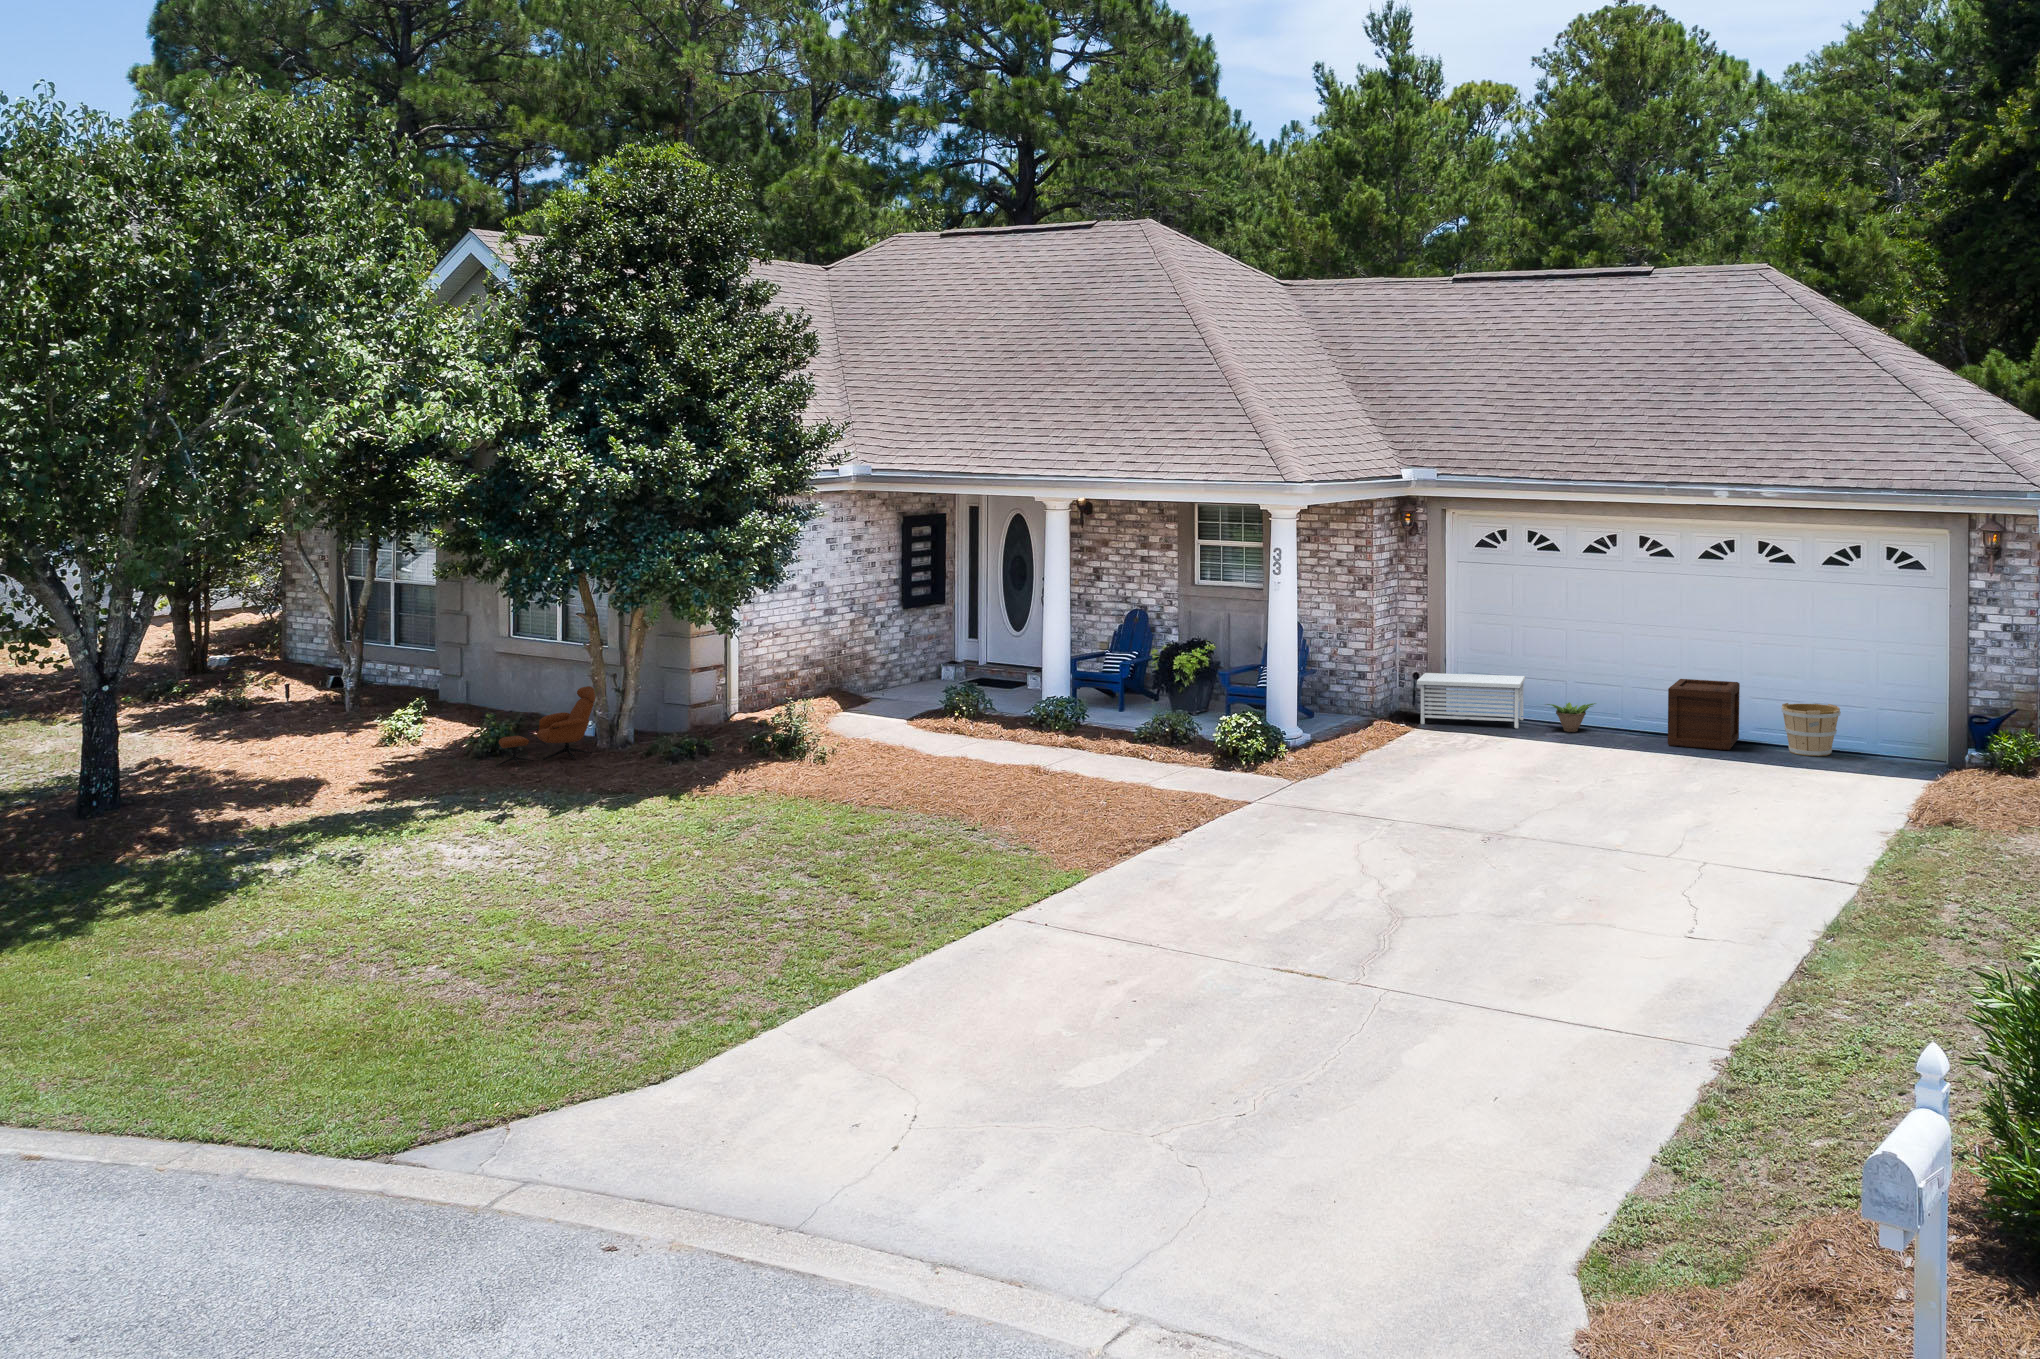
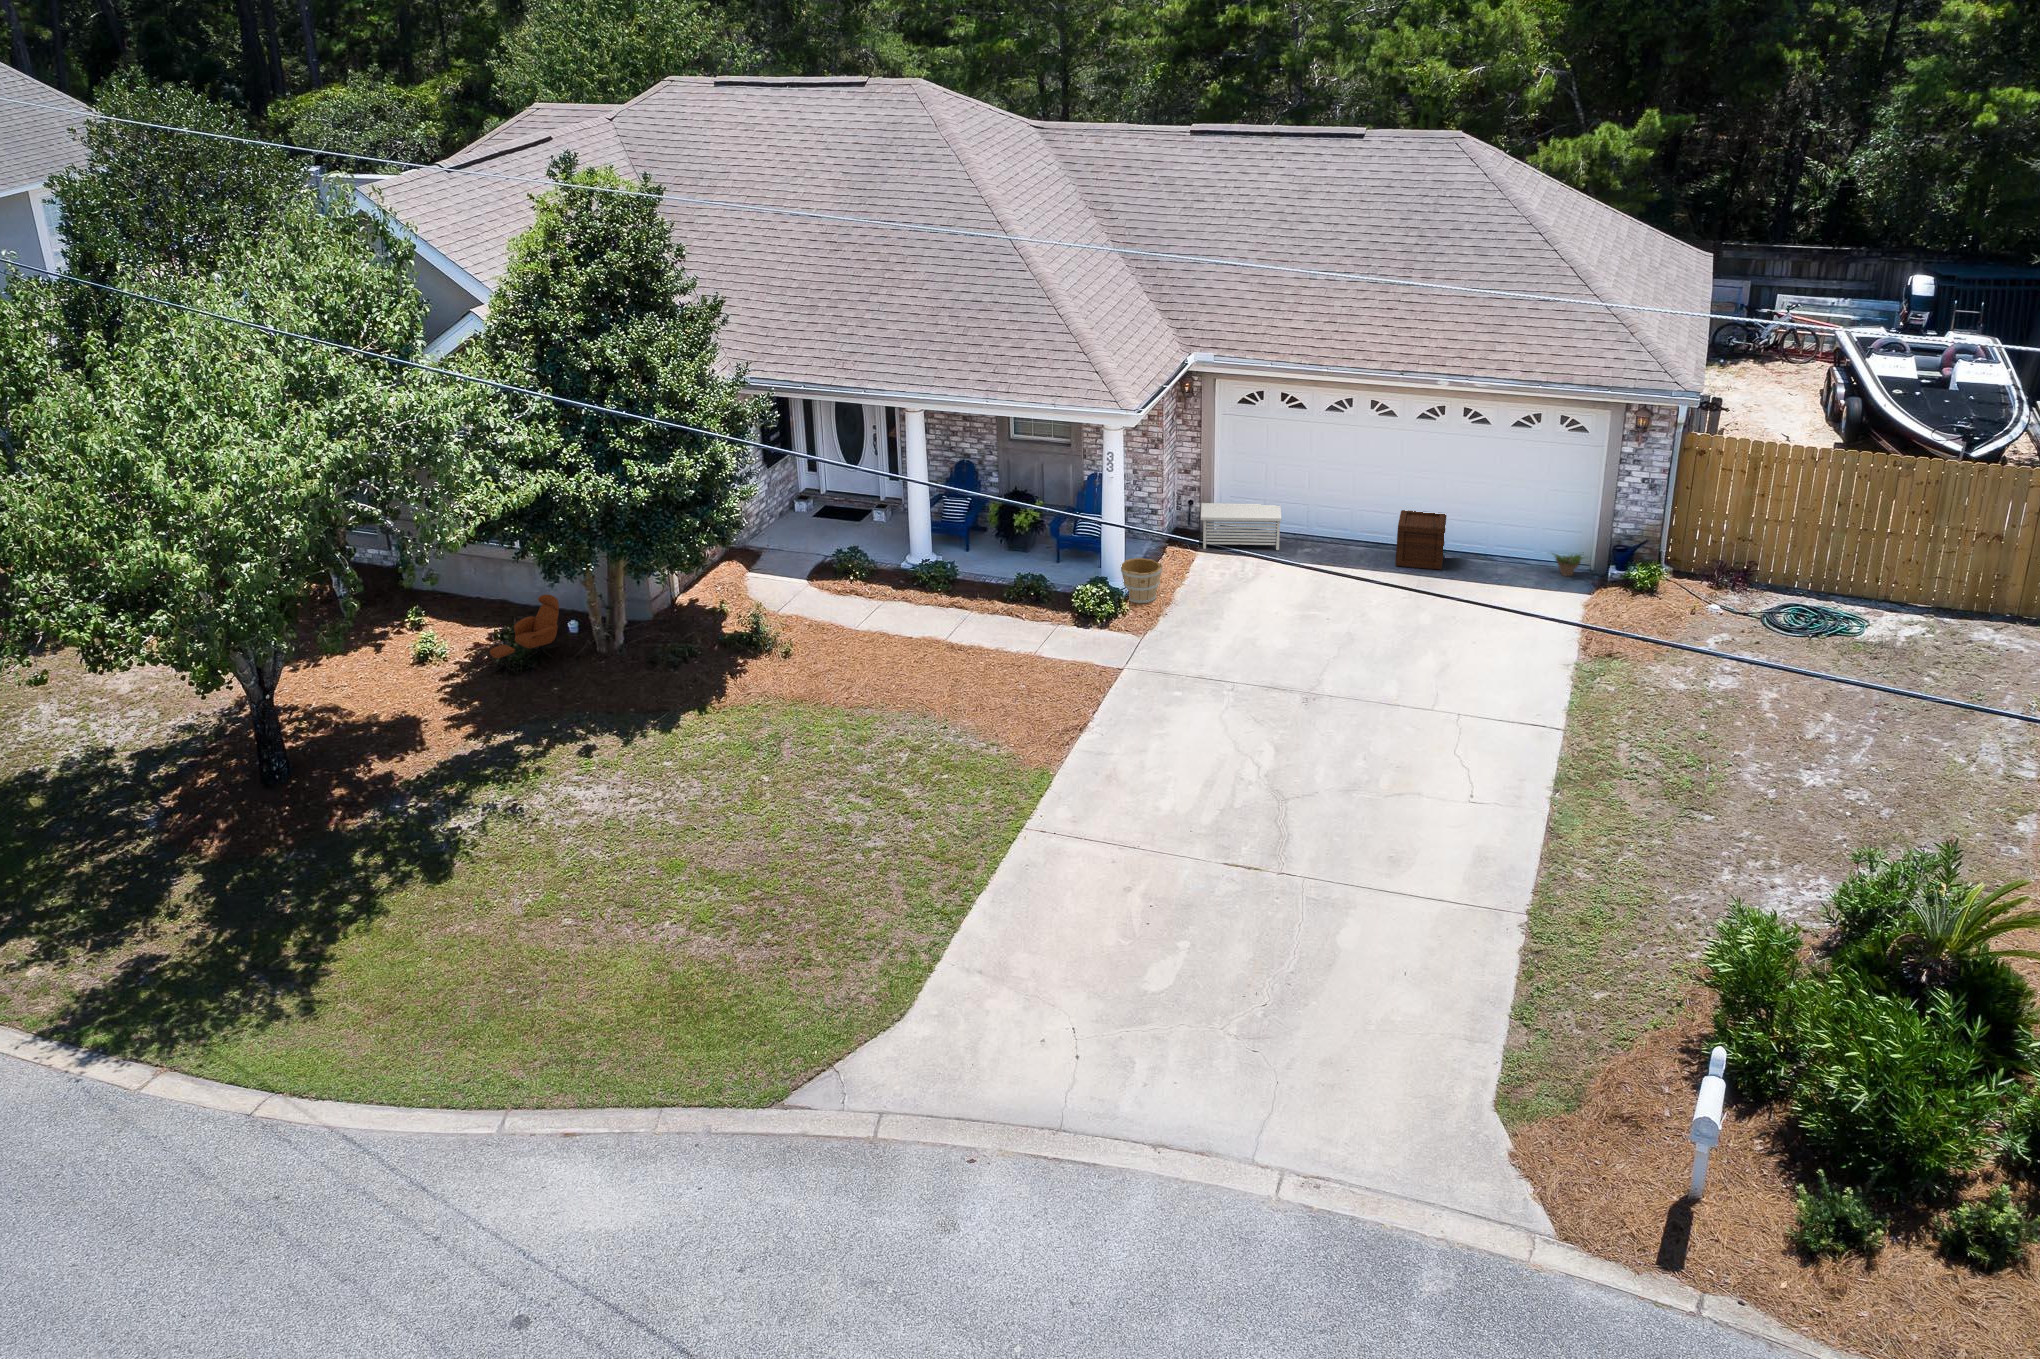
decorative plant: present [1547,702,1596,732] -> present [1552,552,1584,576]
wooden bucket: present [1781,703,1841,756] -> present [1121,558,1163,604]

